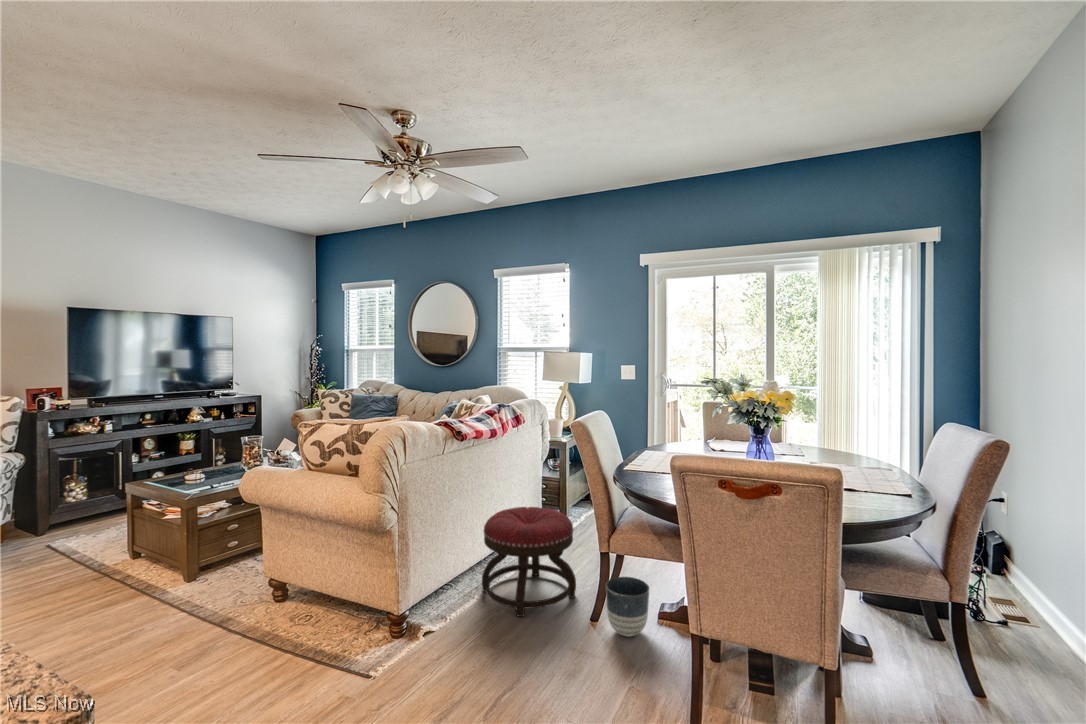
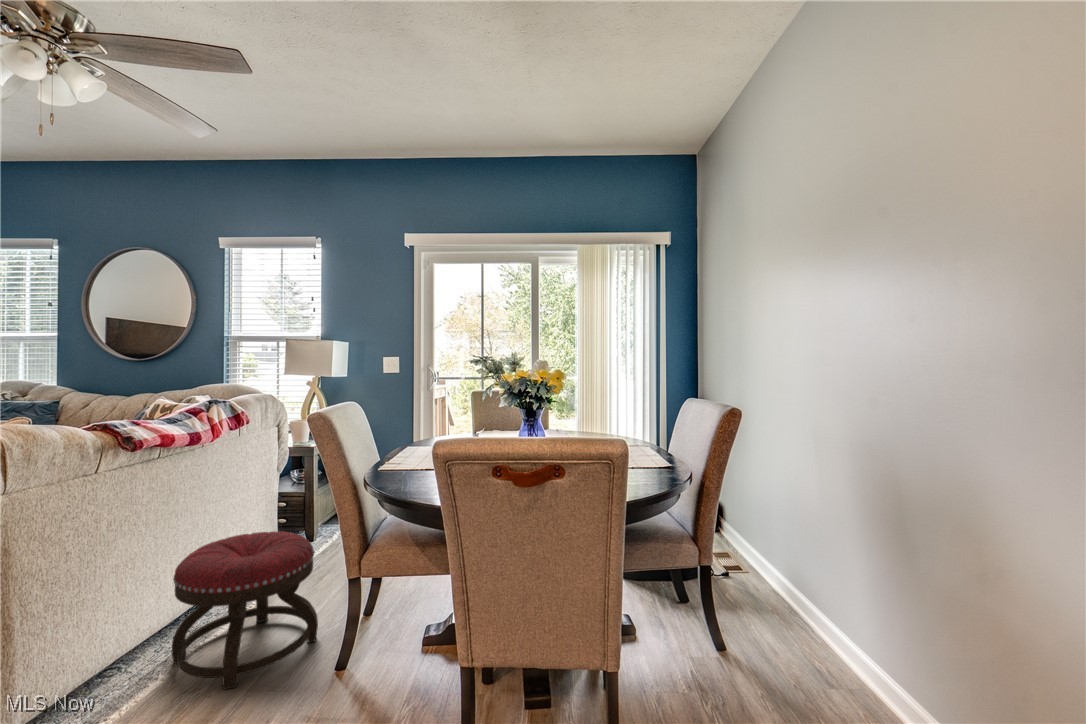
planter: present [606,577,649,637] -> none [355,602,411,679]

